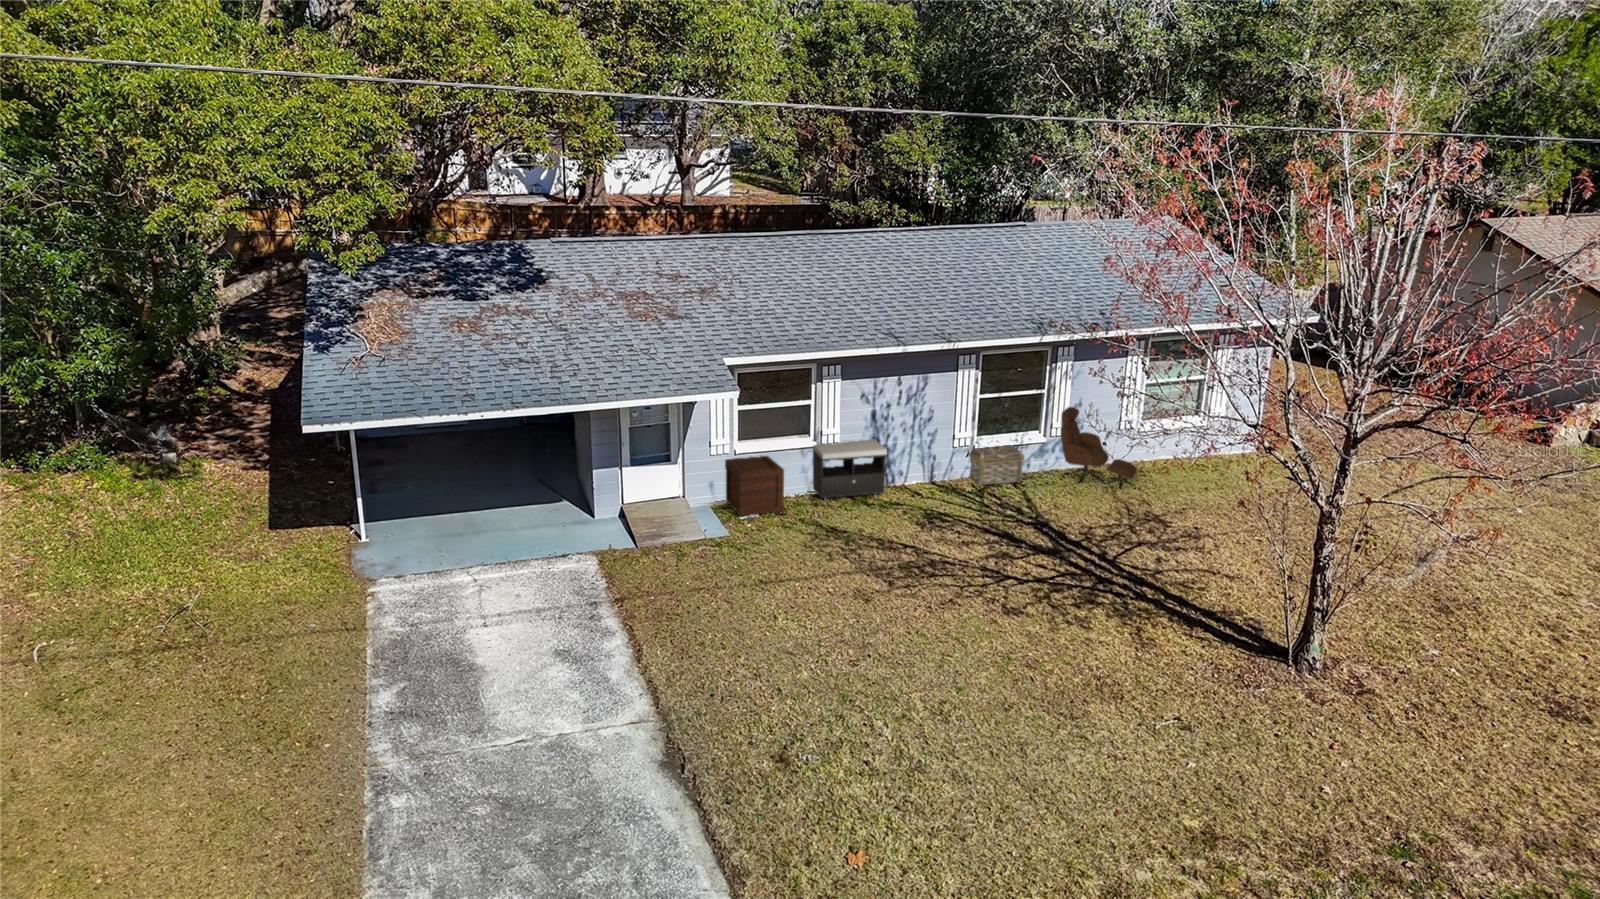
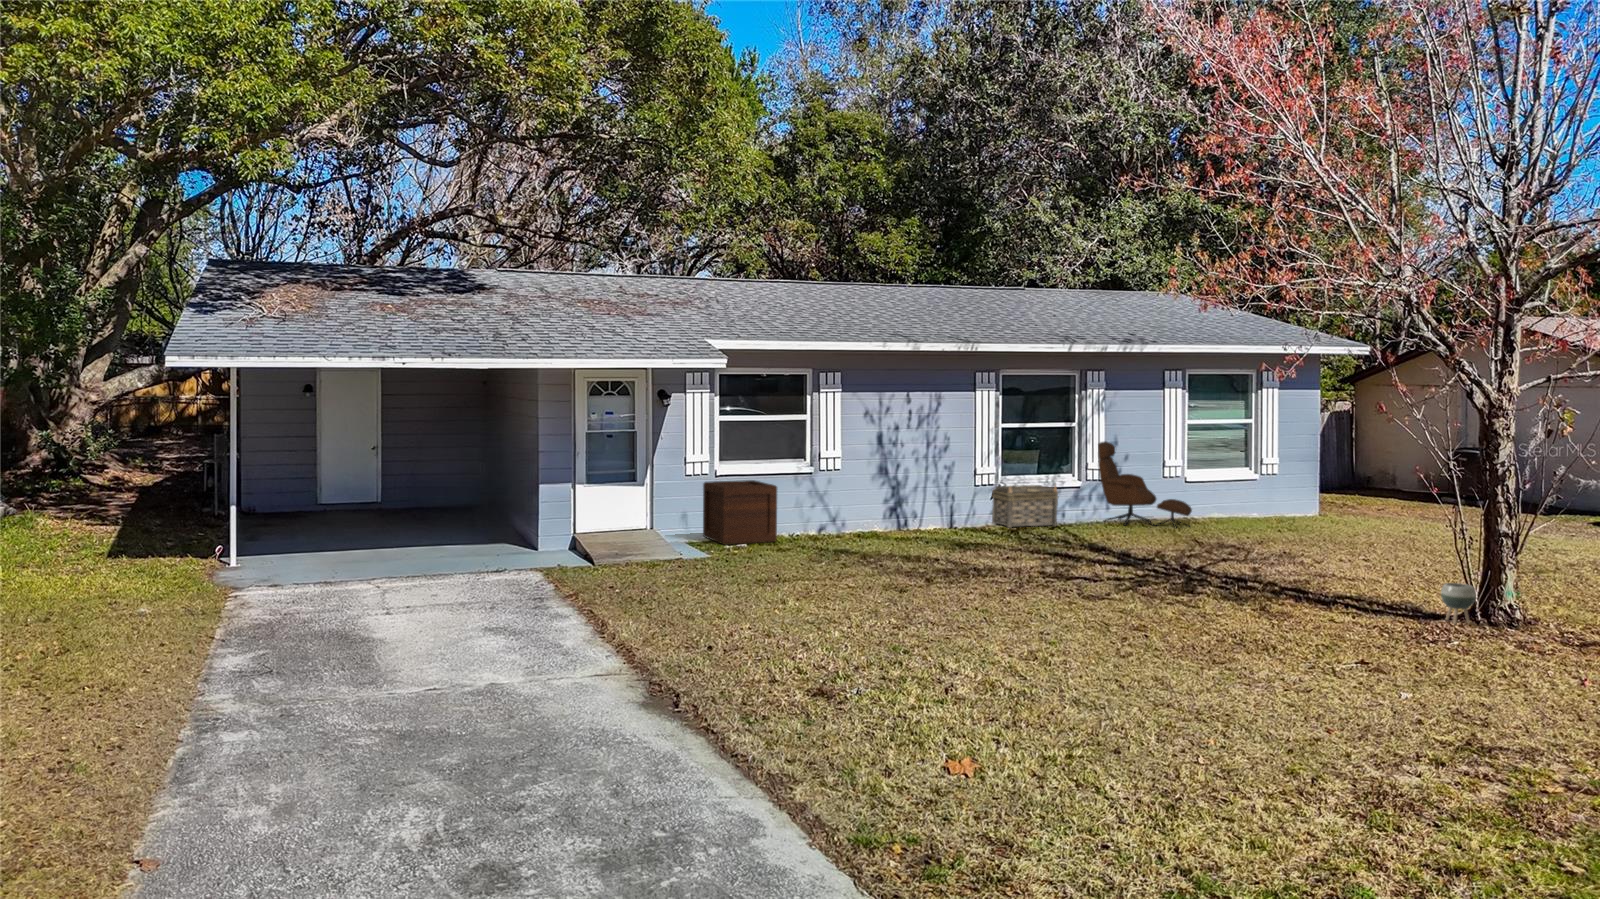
storage bench: present [813,439,887,501] -> none [806,468,900,536]
planter: none [1269,634,1294,667] -> present [1441,583,1476,624]

